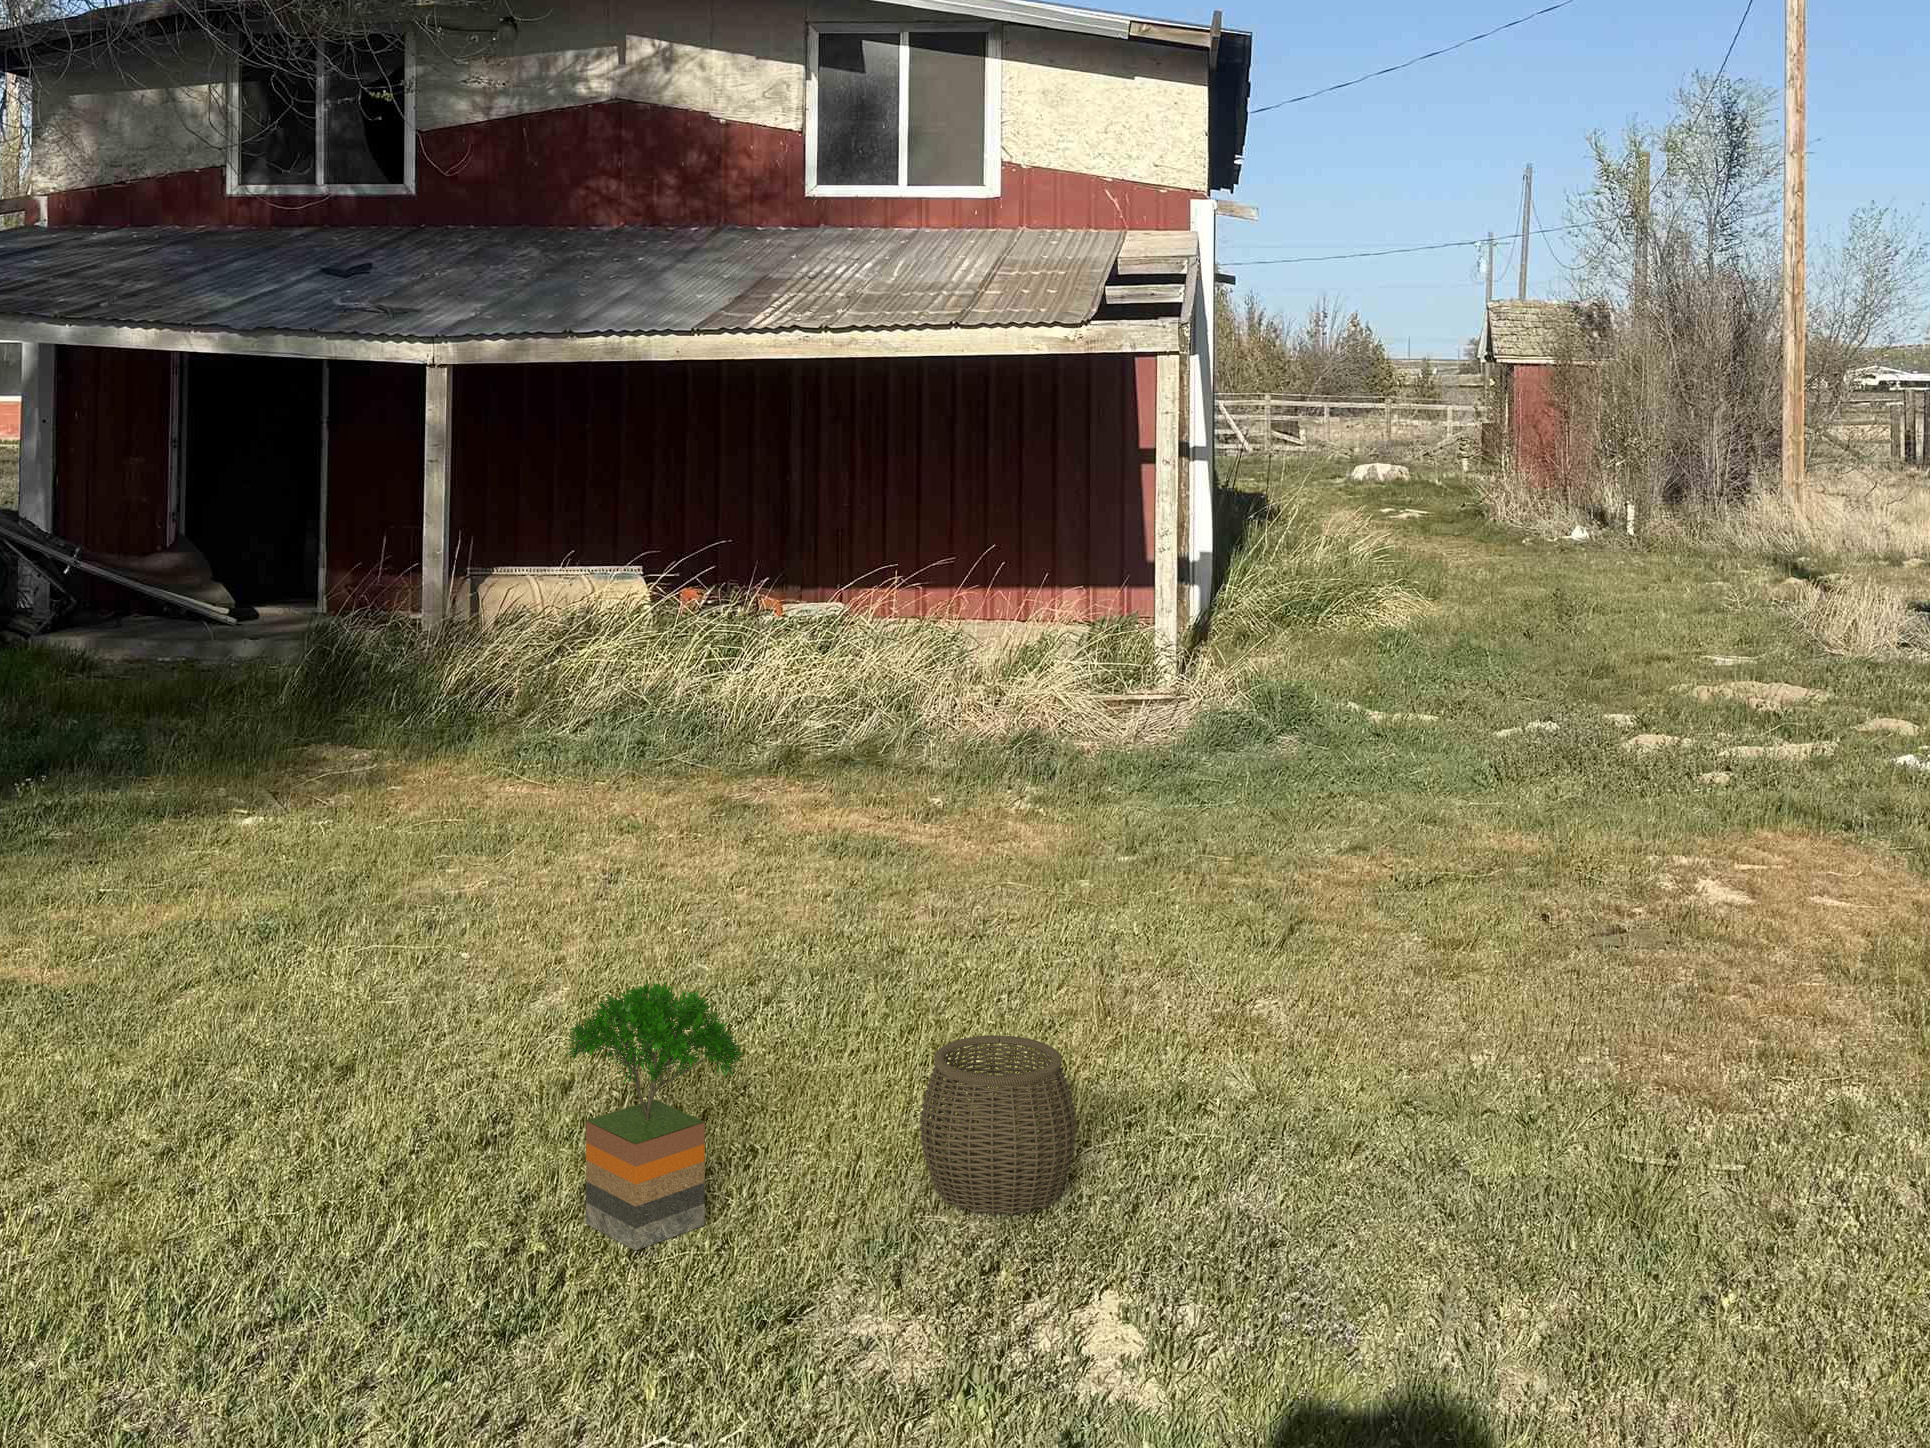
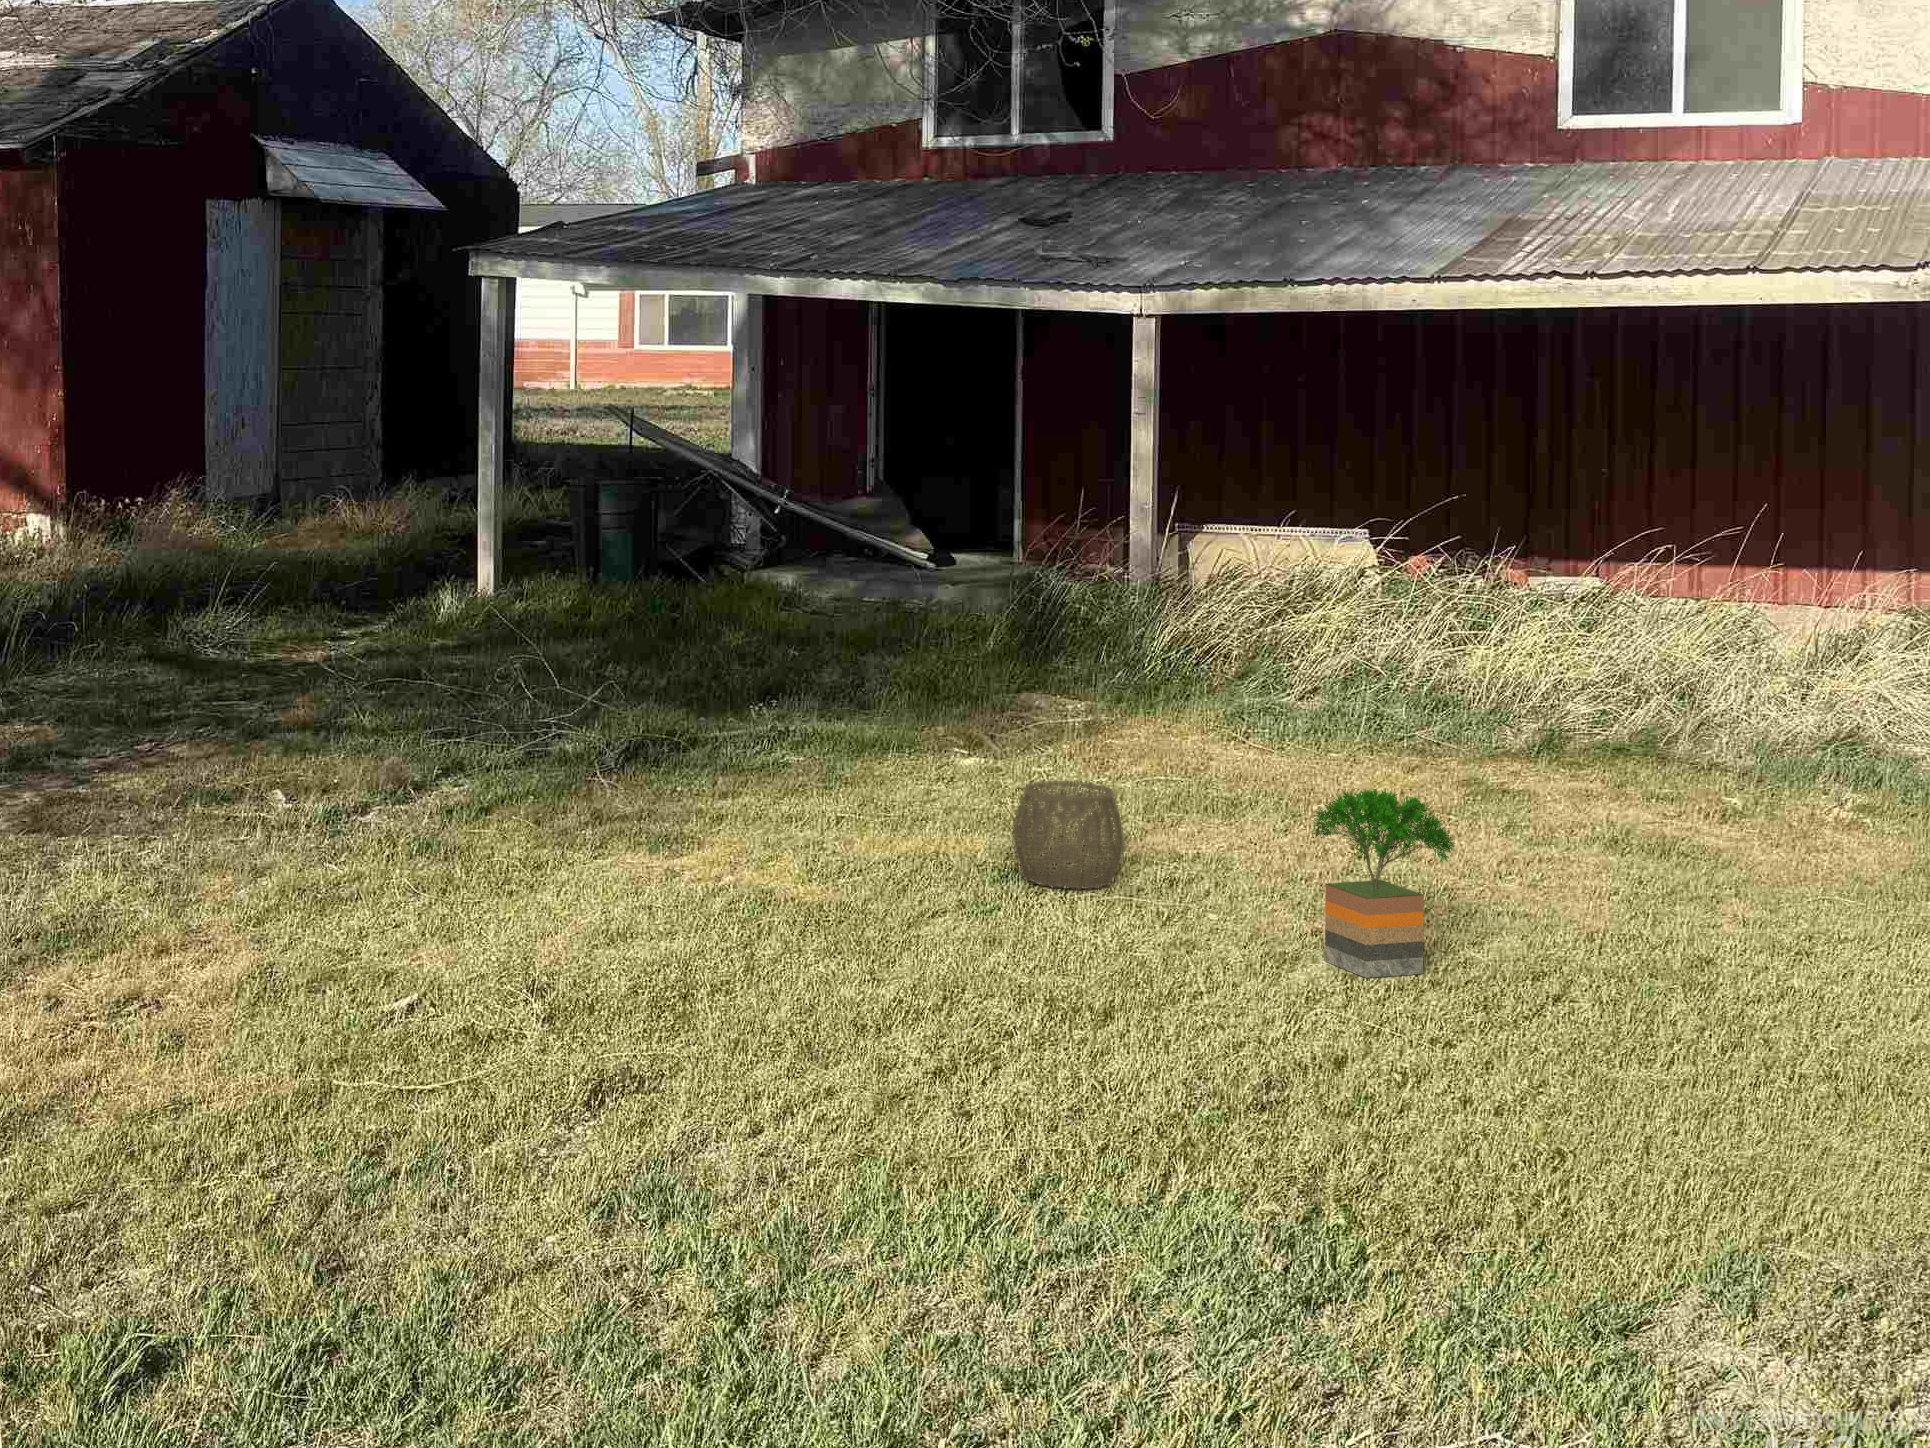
woven basket: present [919,1035,1077,1215] -> present [1012,781,1124,890]

